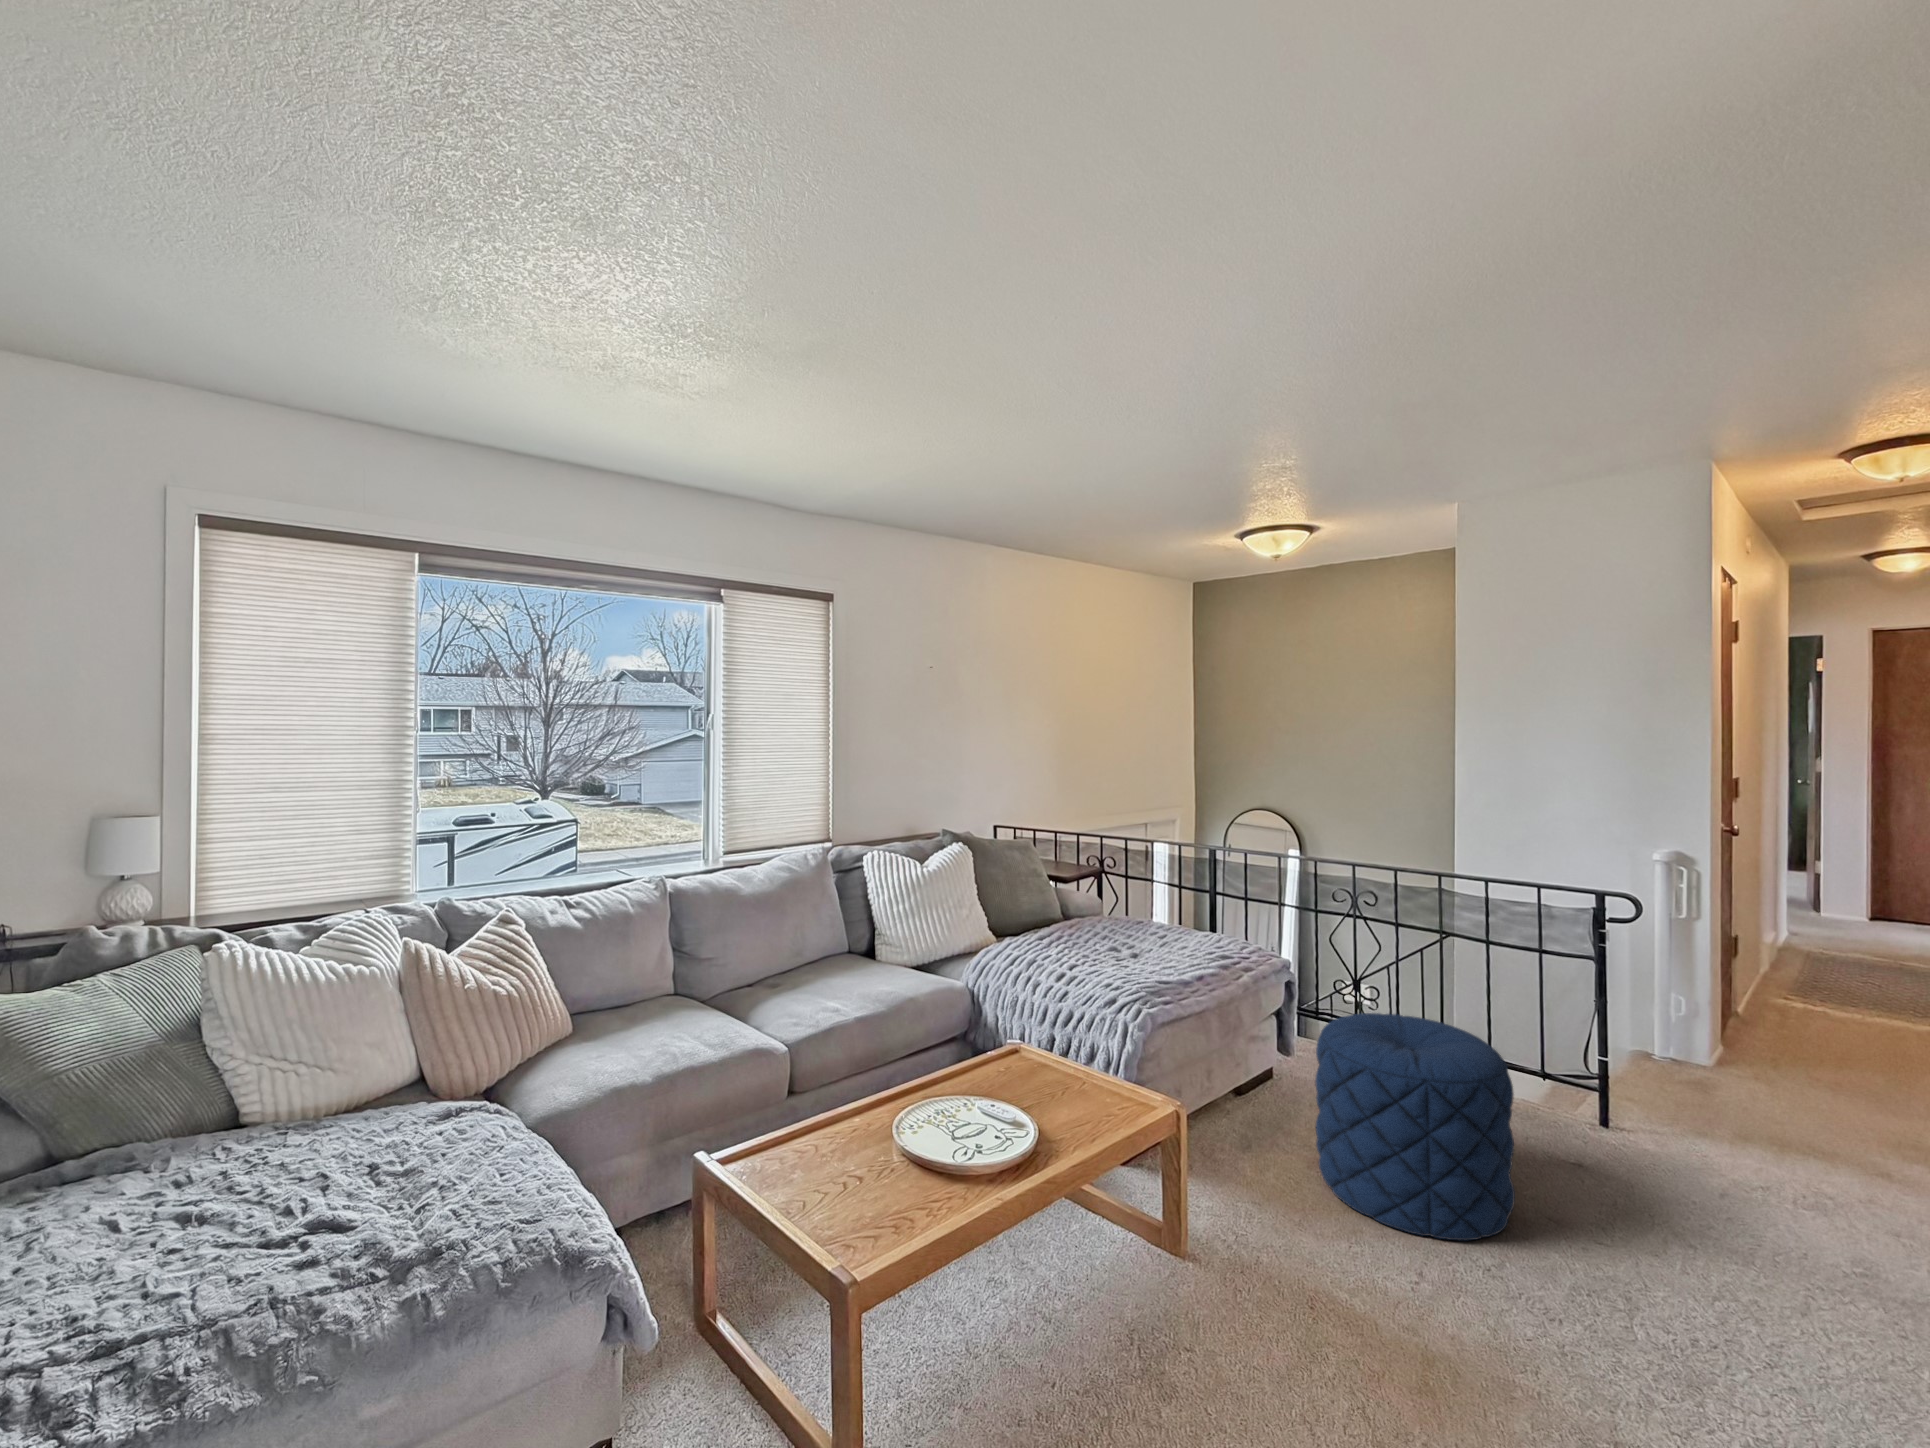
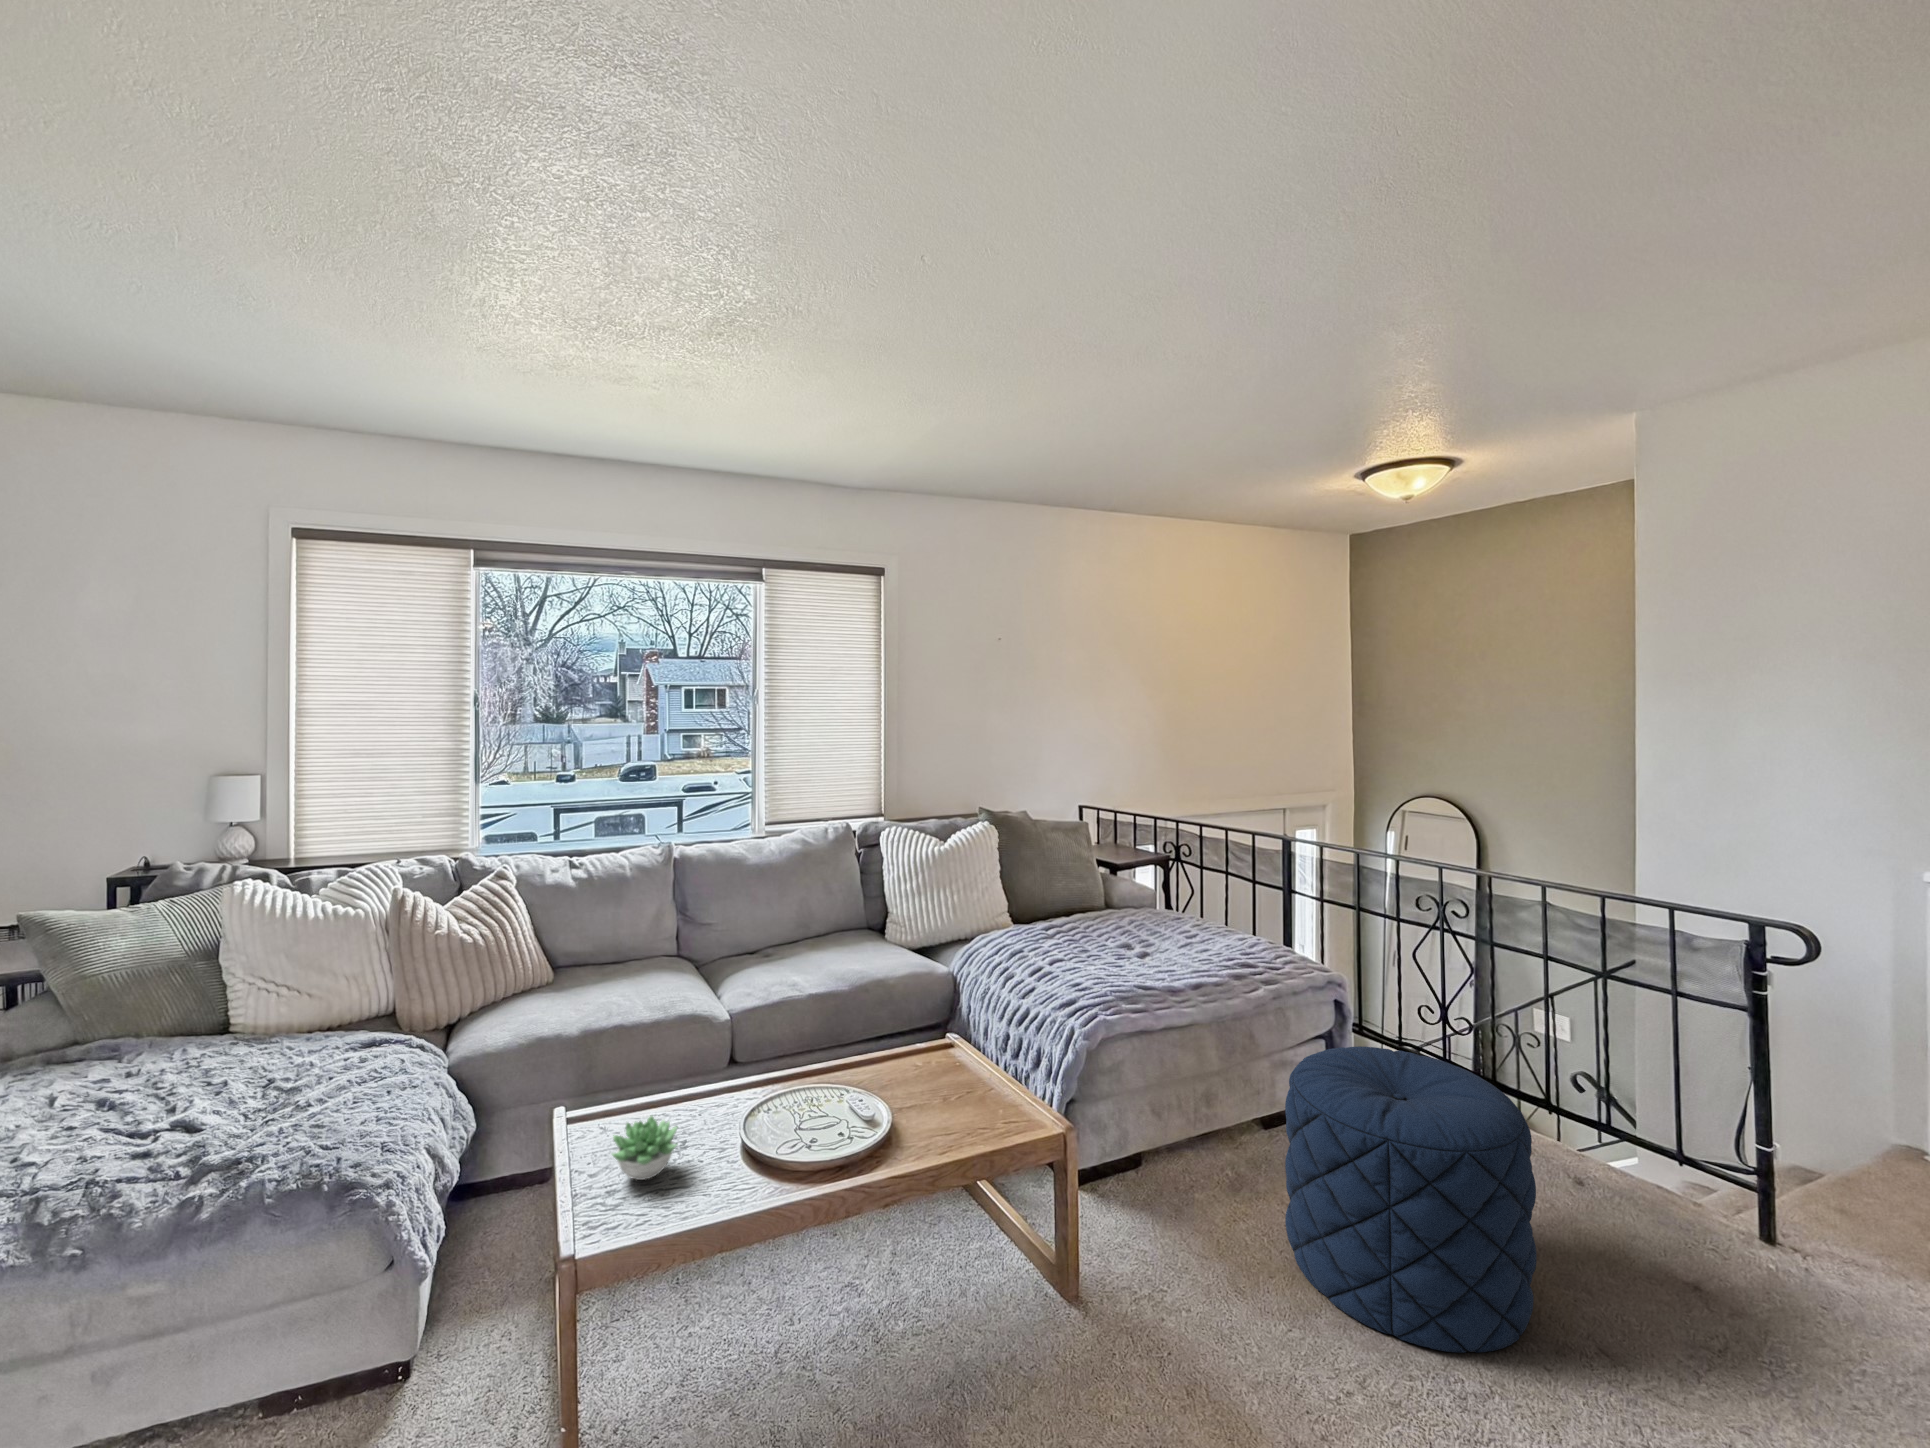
succulent plant: none [824,1141,894,1204] -> present [612,1116,678,1180]

